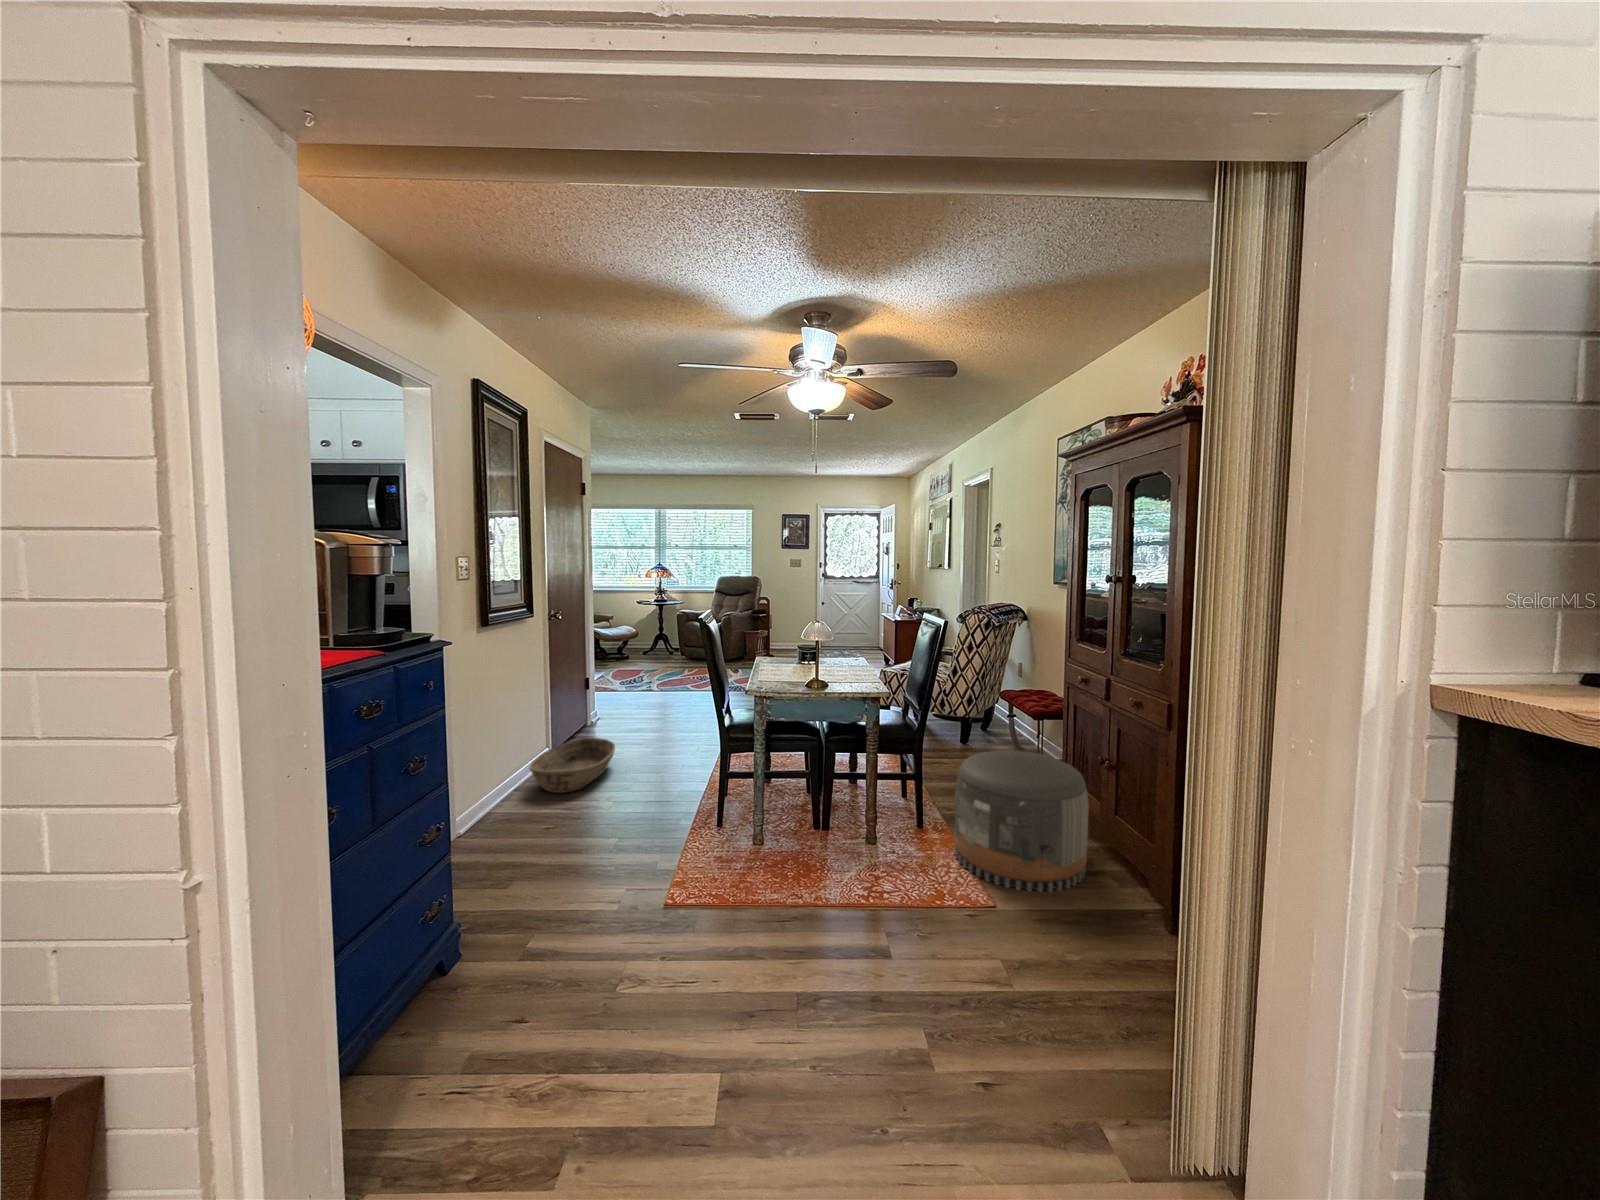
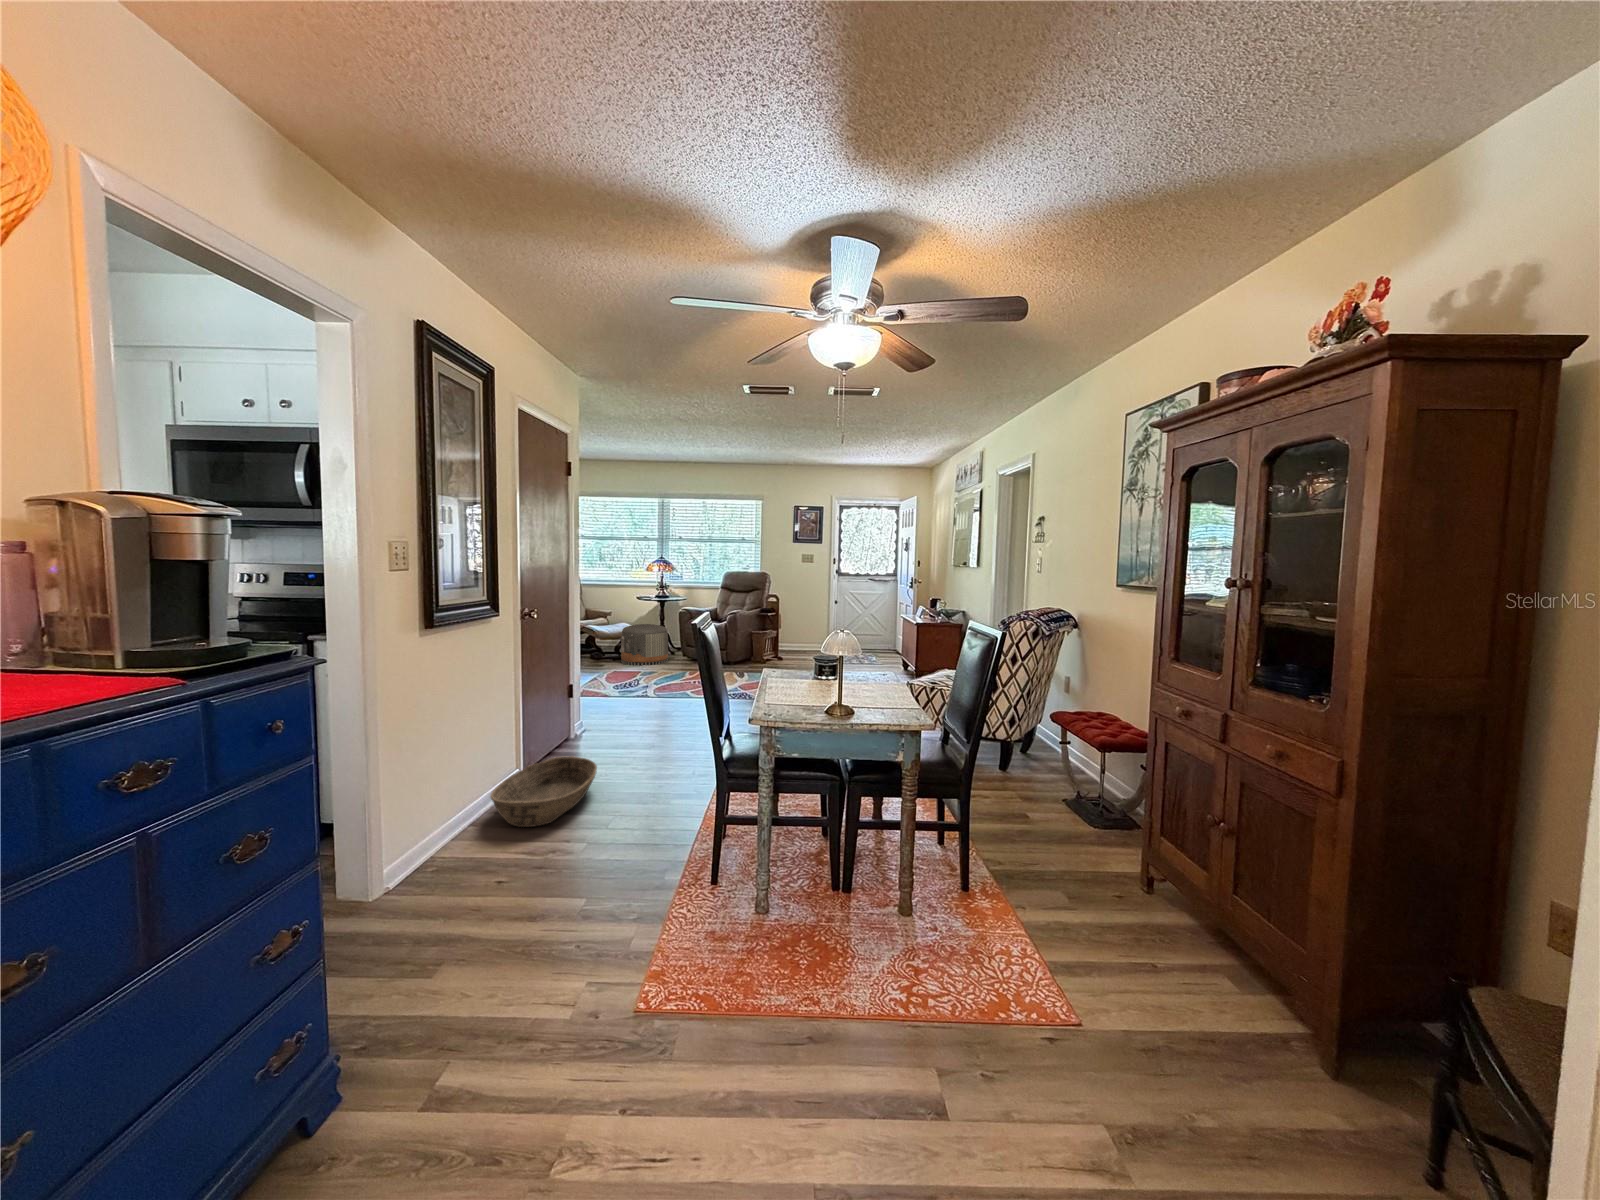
pouf: present [954,751,1089,892] -> present [621,624,668,666]

